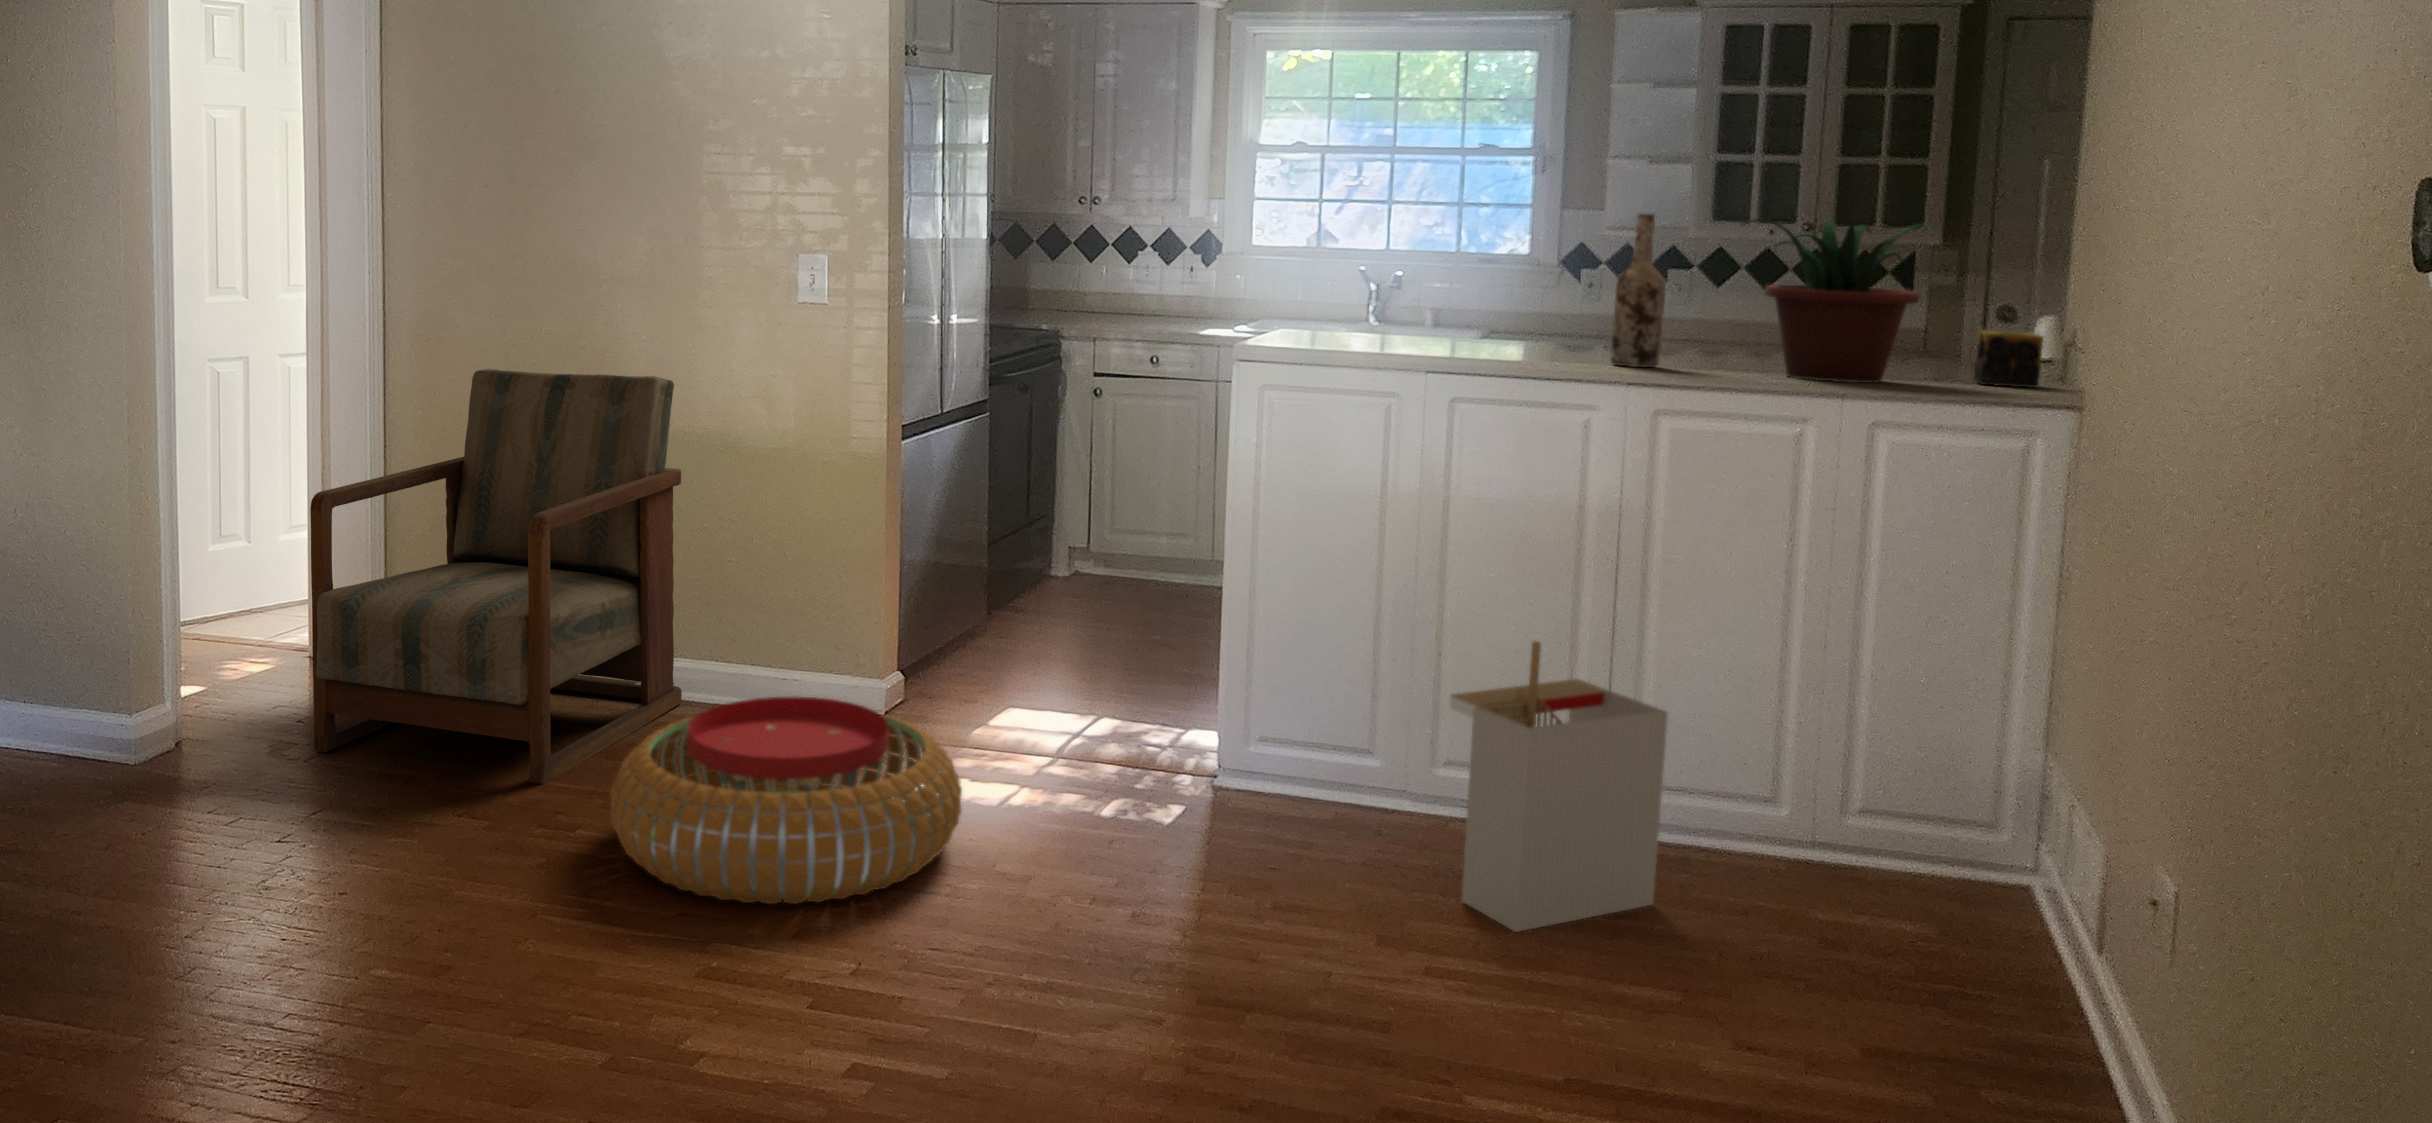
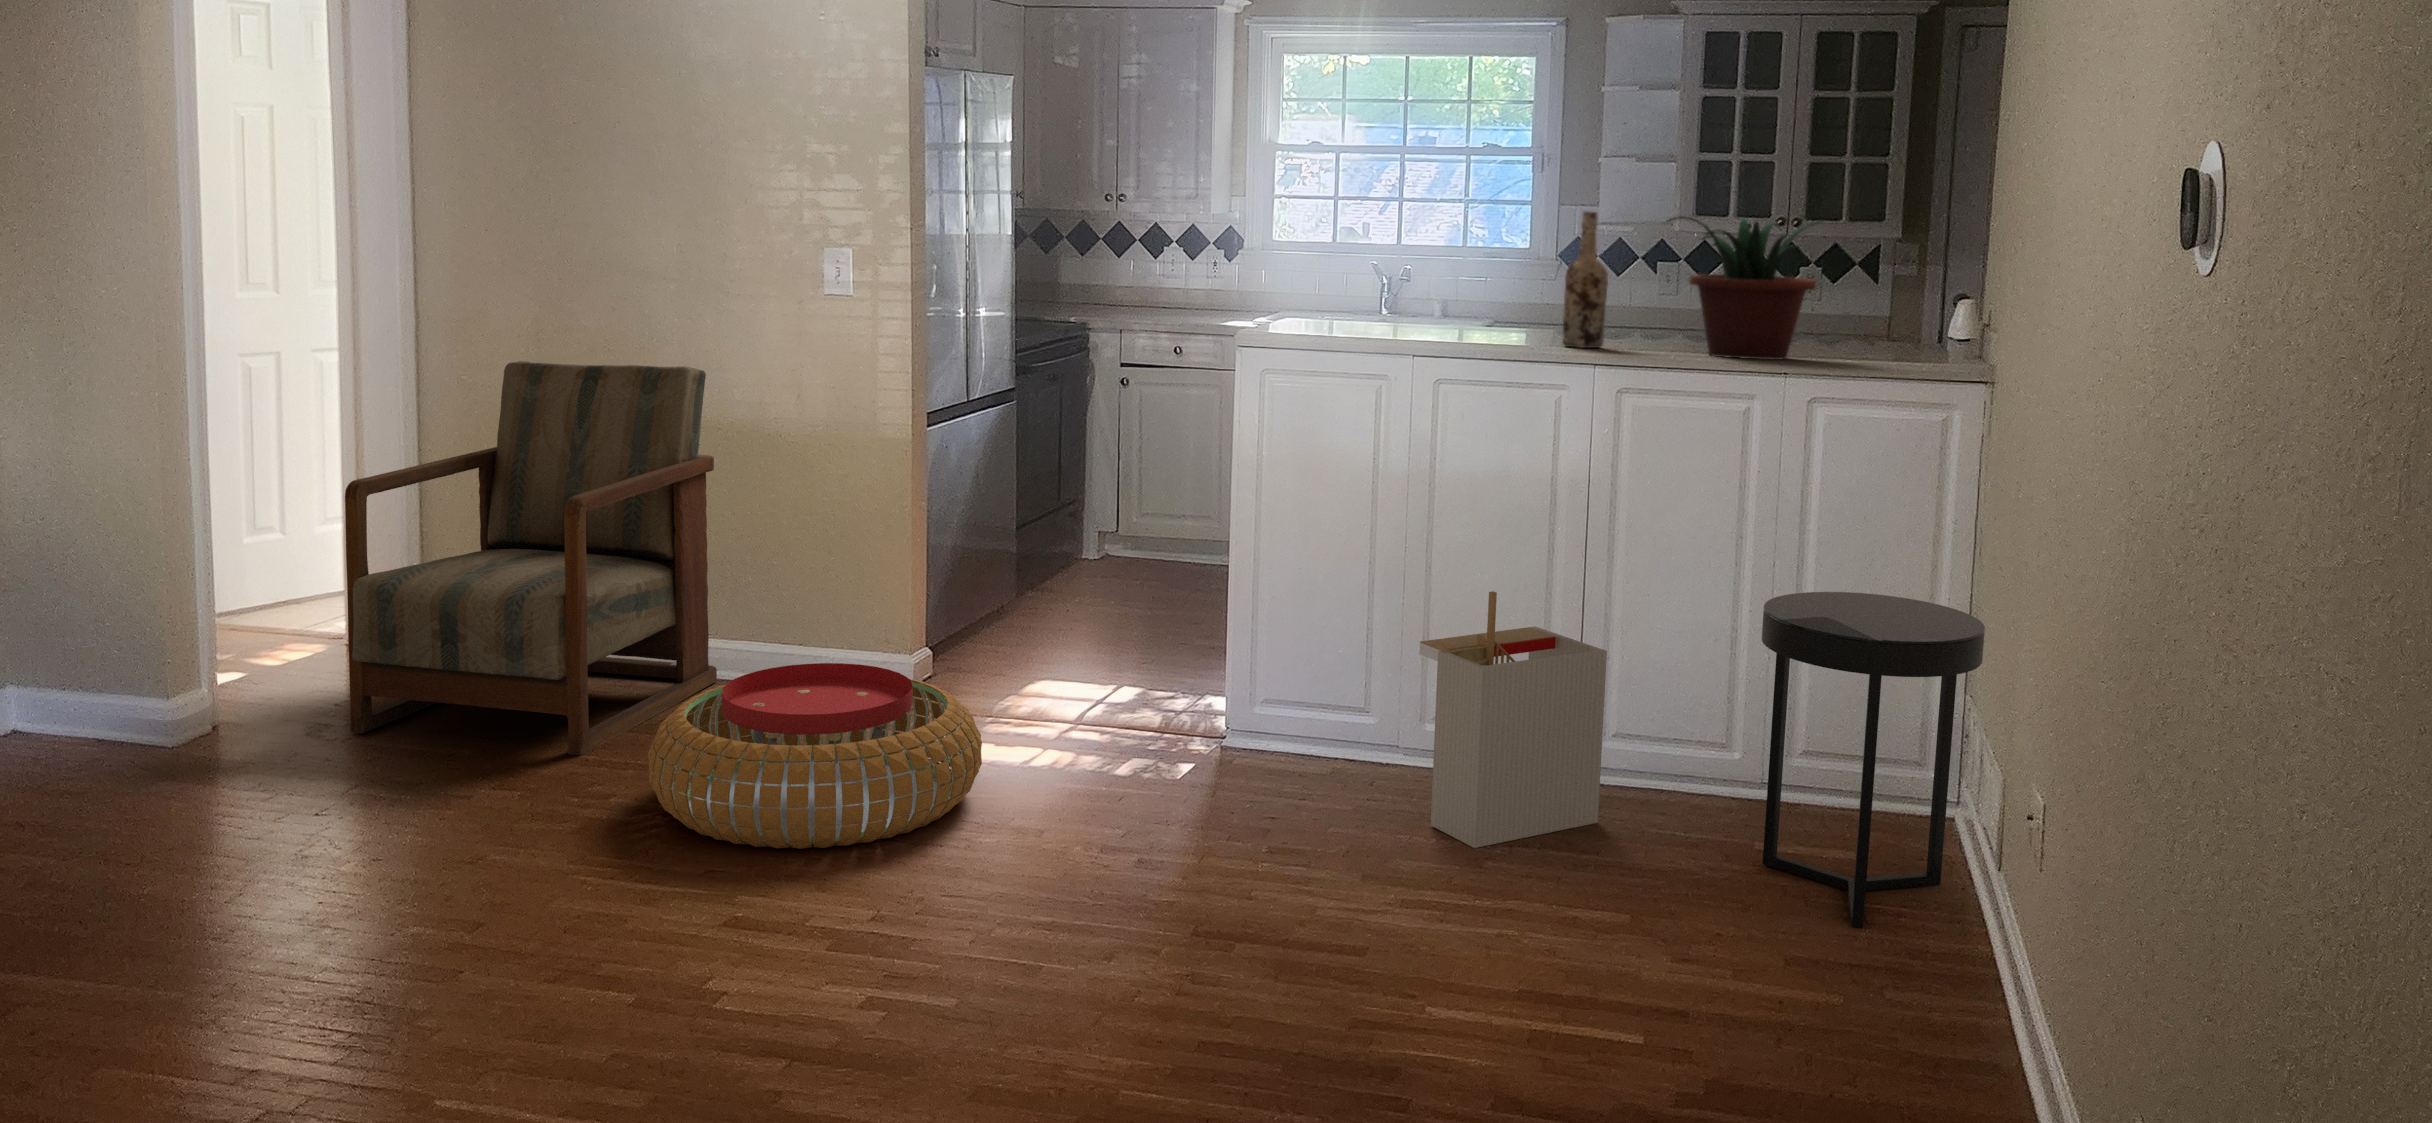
candle: present [1973,330,2044,388] -> none [1868,313,1921,363]
side table: none [1859,654,2156,1058] -> present [1762,592,1985,928]

